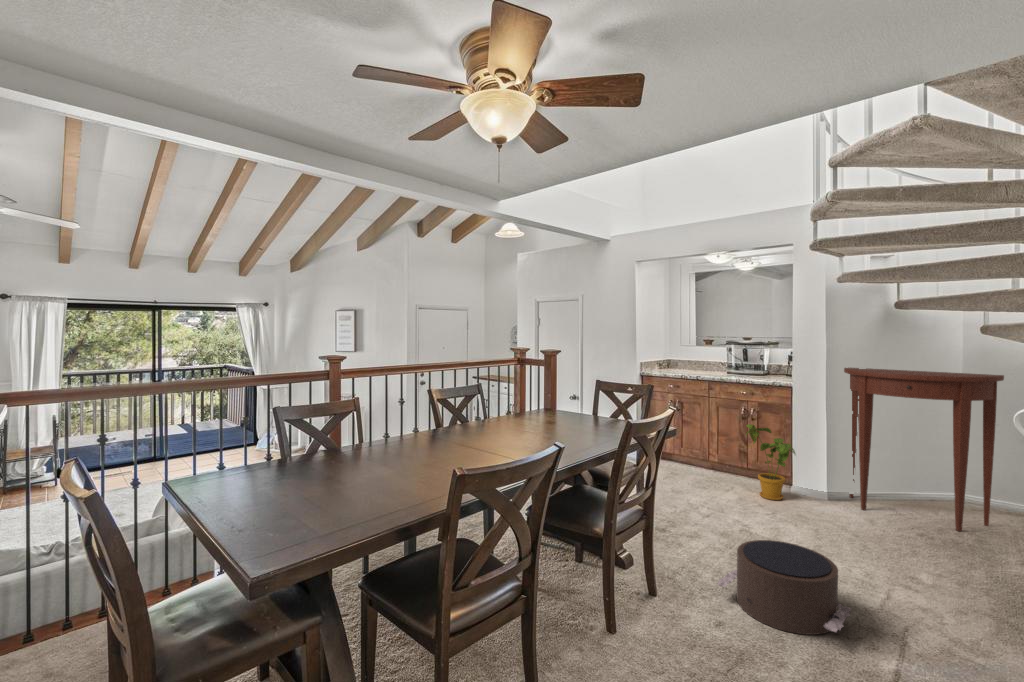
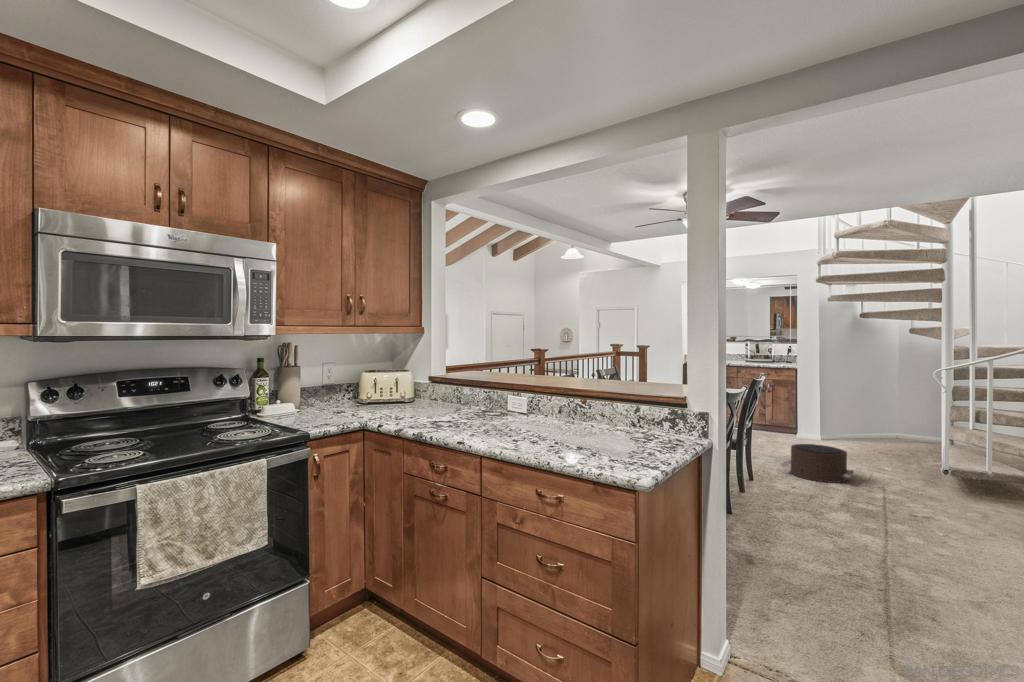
console table: present [844,368,1004,531] -> none [829,356,924,451]
house plant: present [746,424,795,500] -> none [769,392,802,440]

